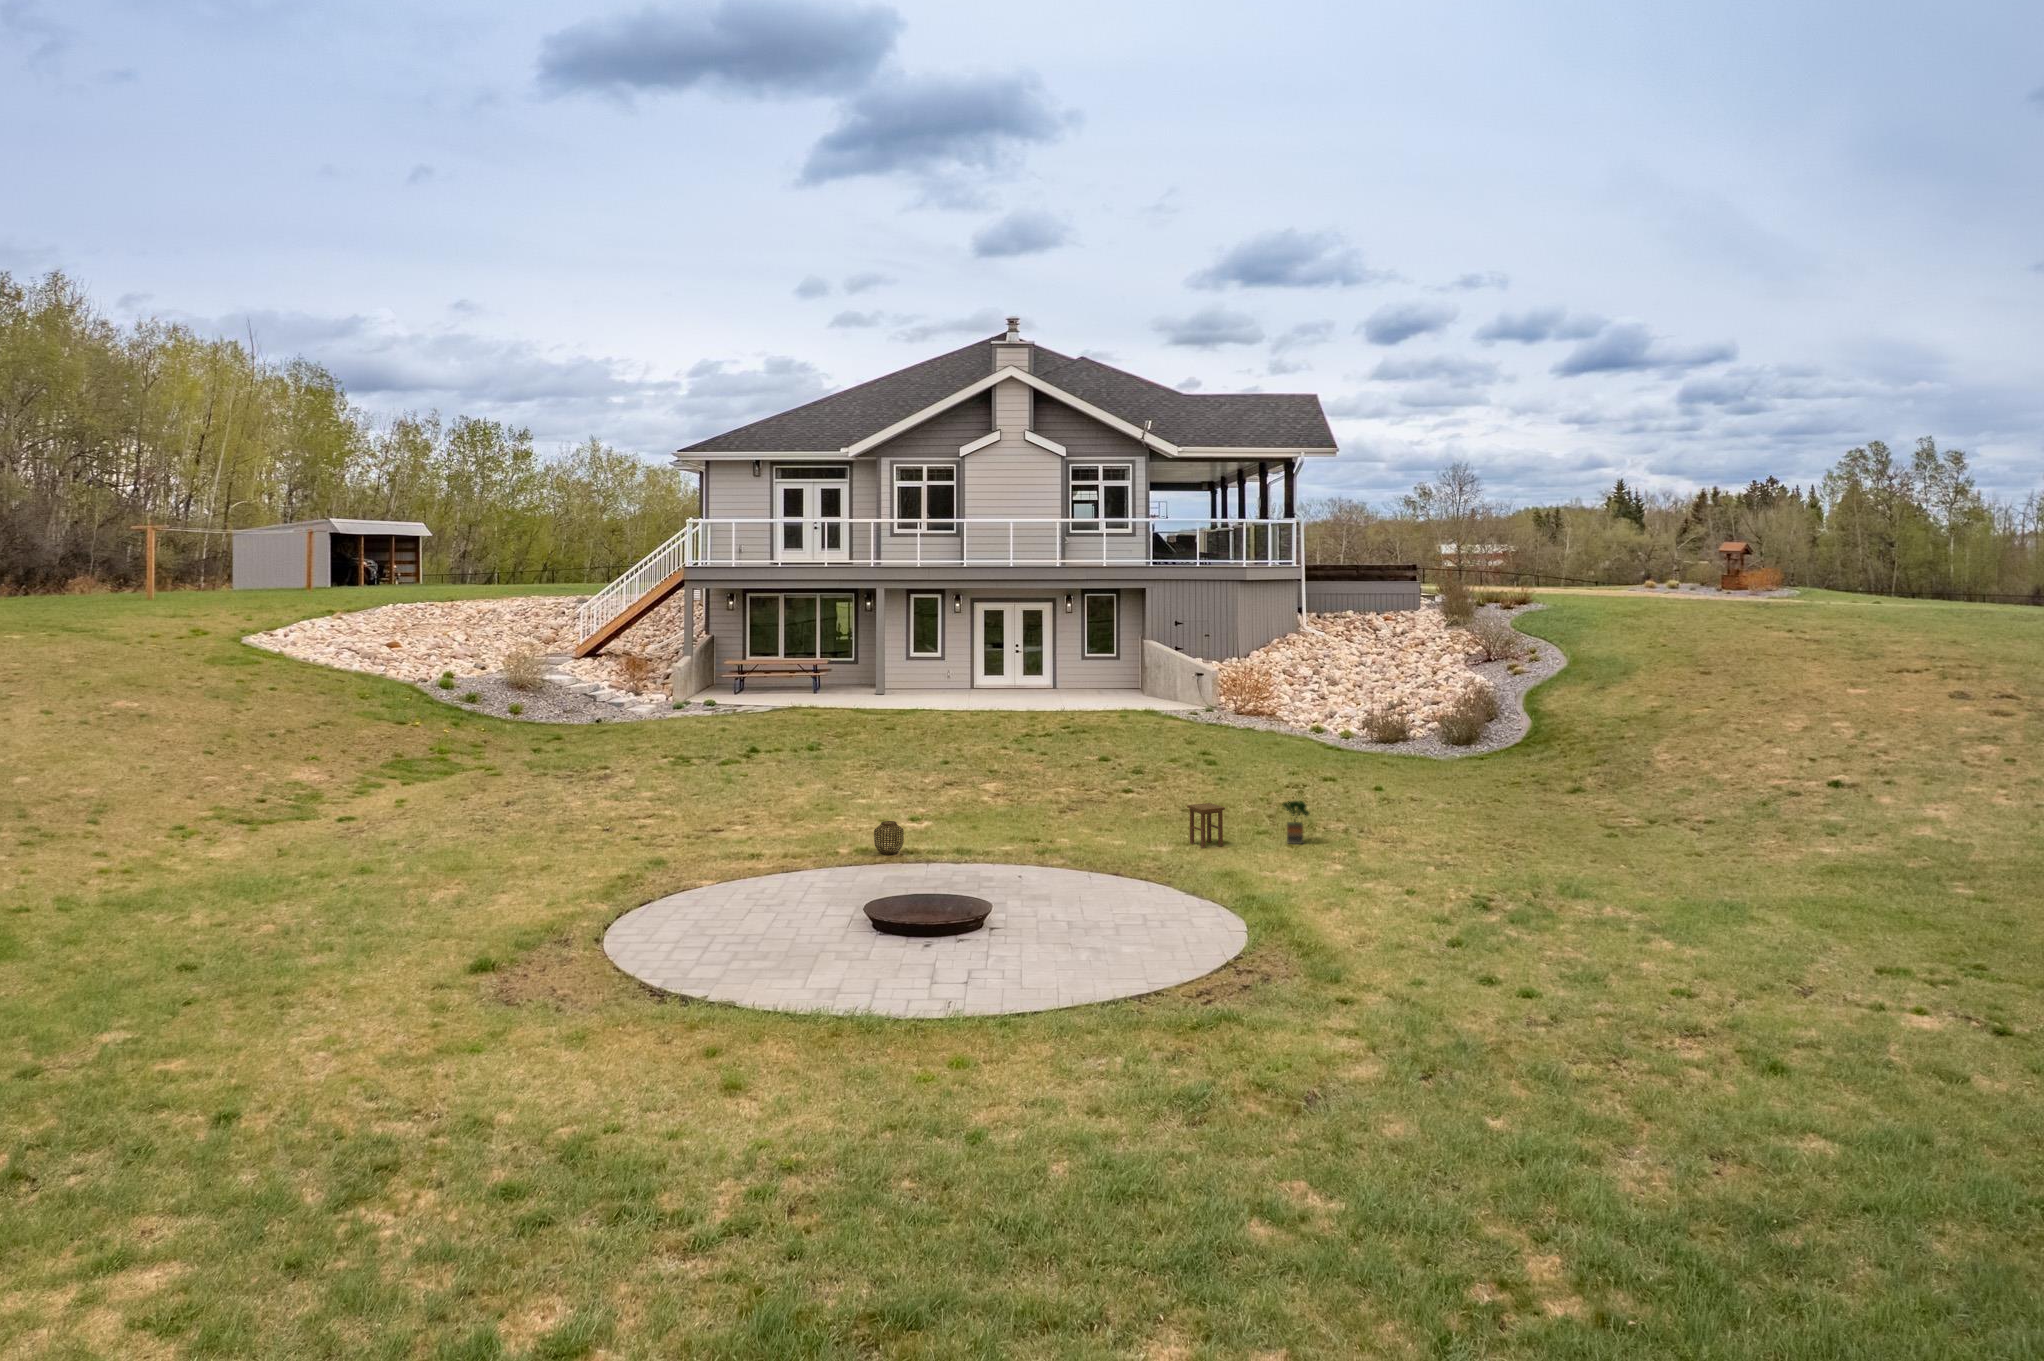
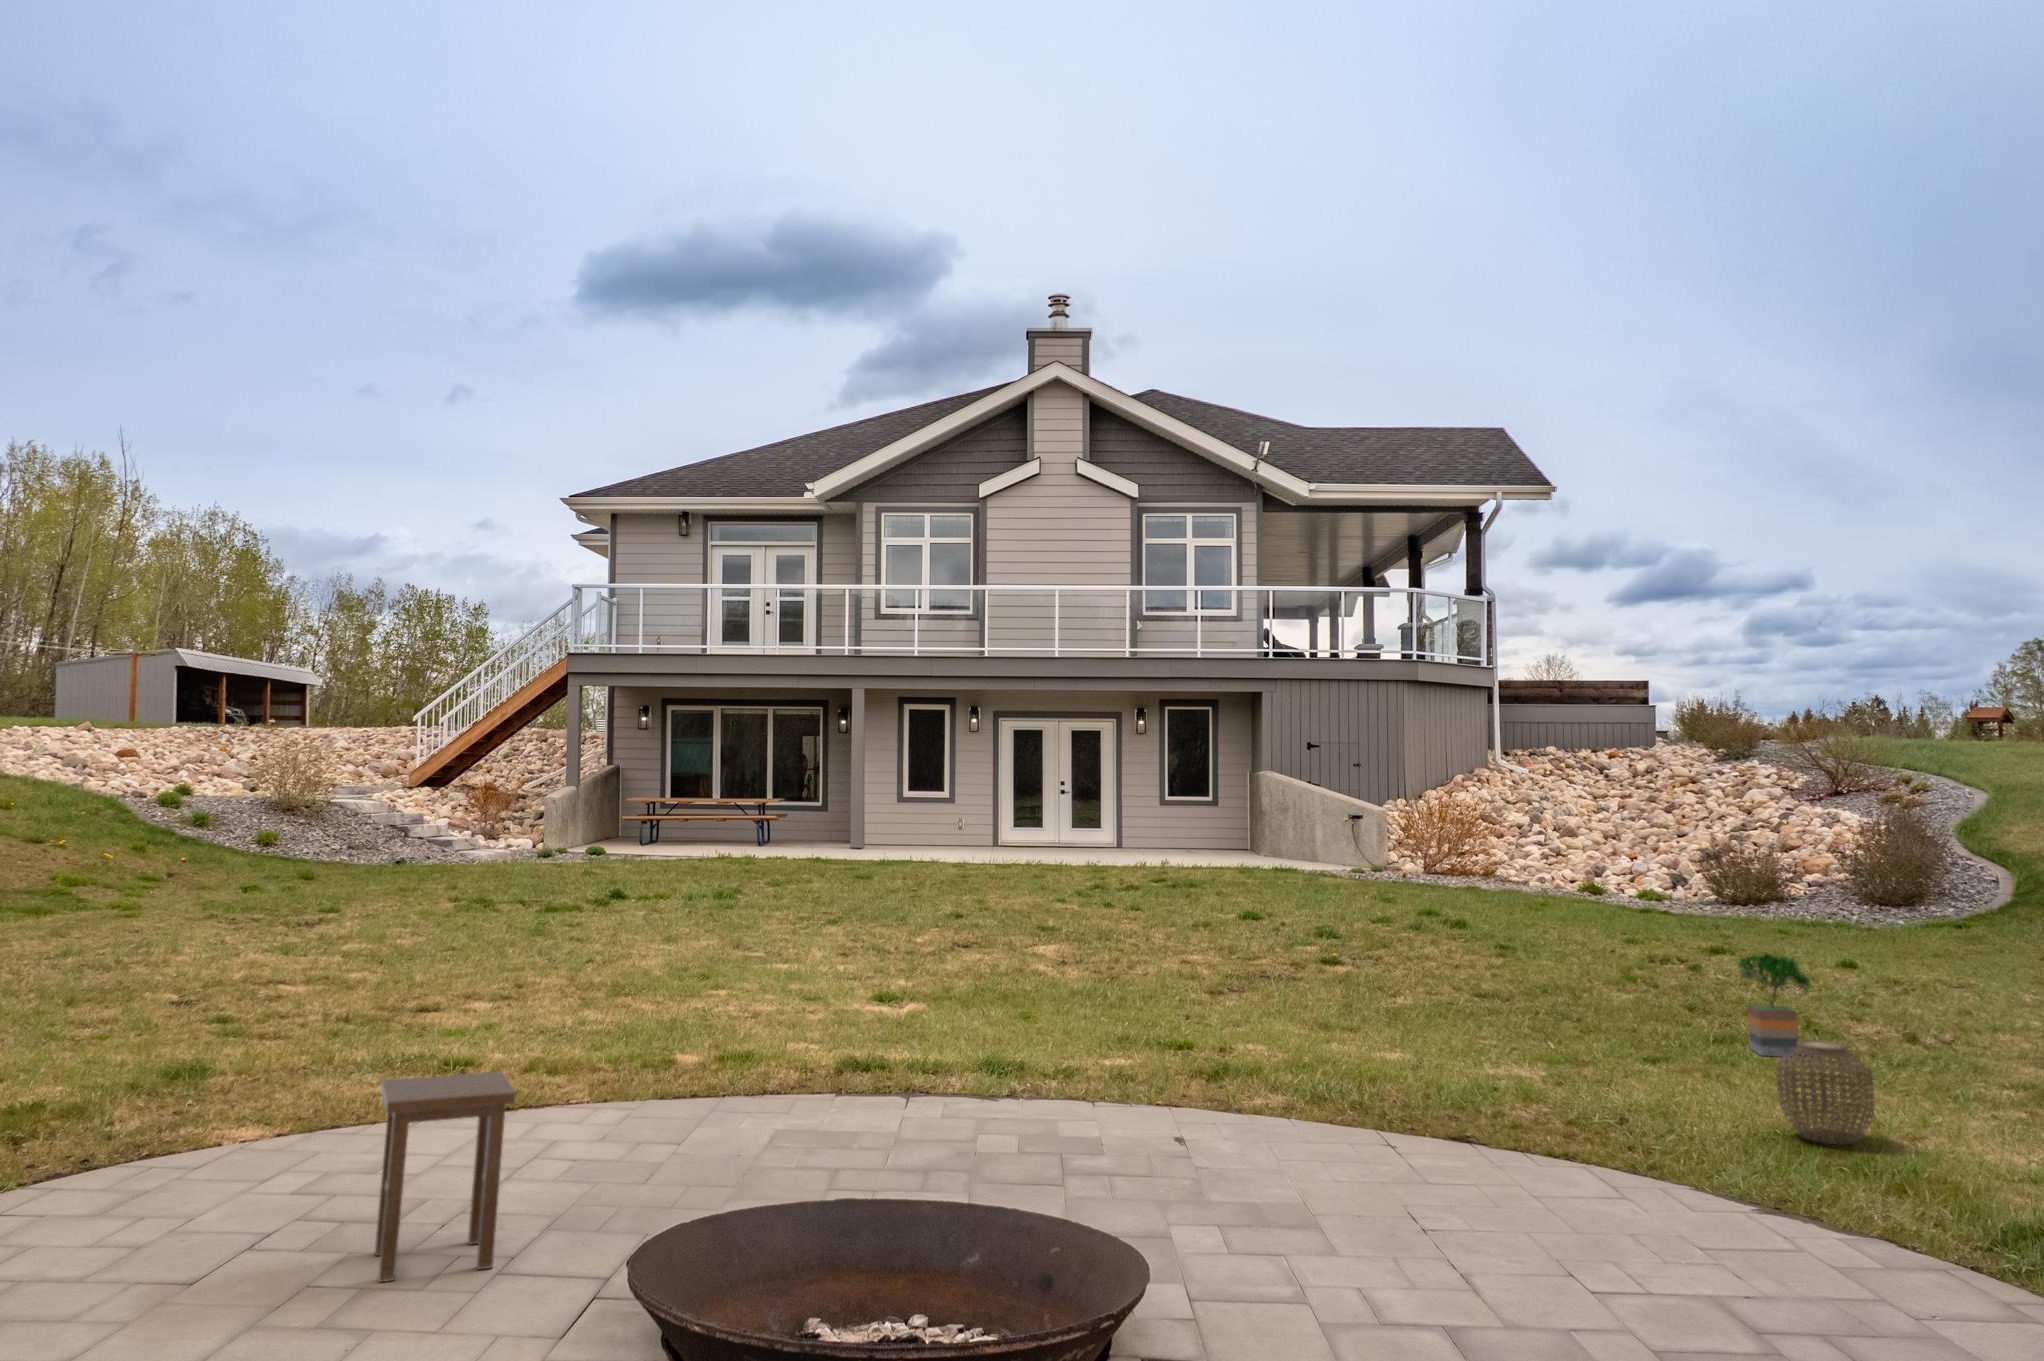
stool: present [1187,803,1225,848] -> present [375,1072,515,1282]
woven basket: present [874,821,904,855] -> present [1777,1040,1874,1144]

